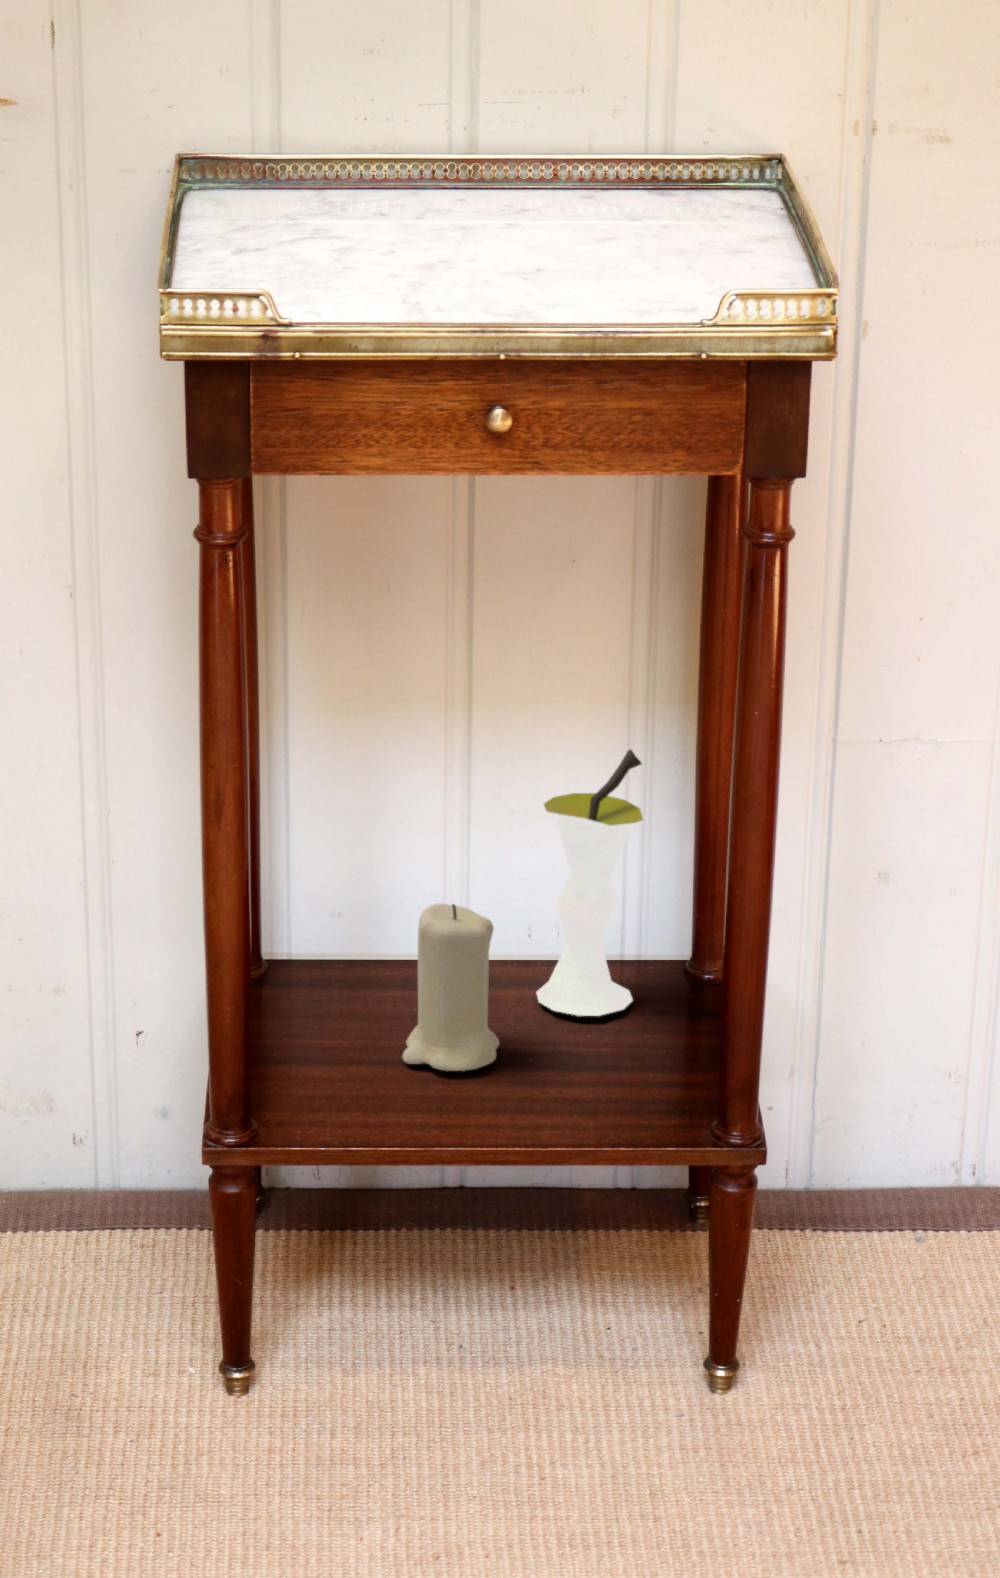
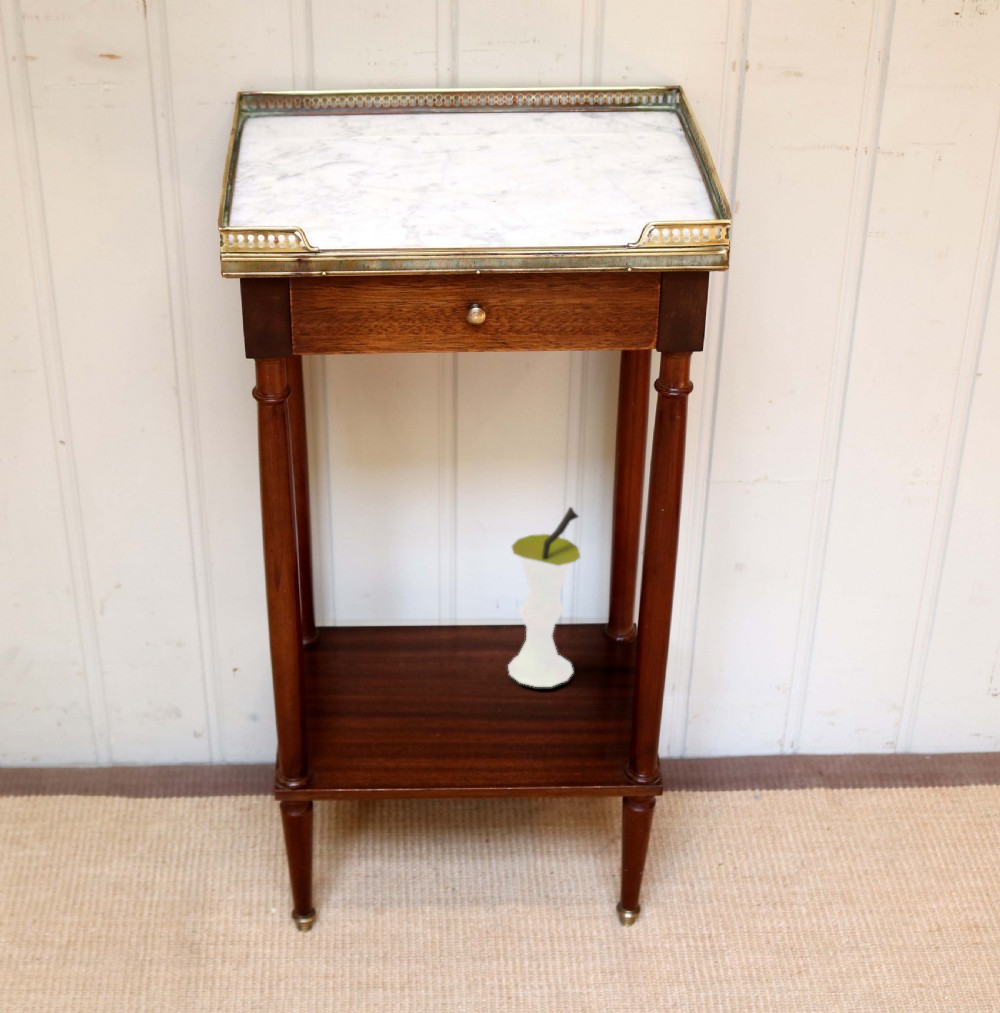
candle: present [403,904,499,1071] -> none [417,623,484,738]

